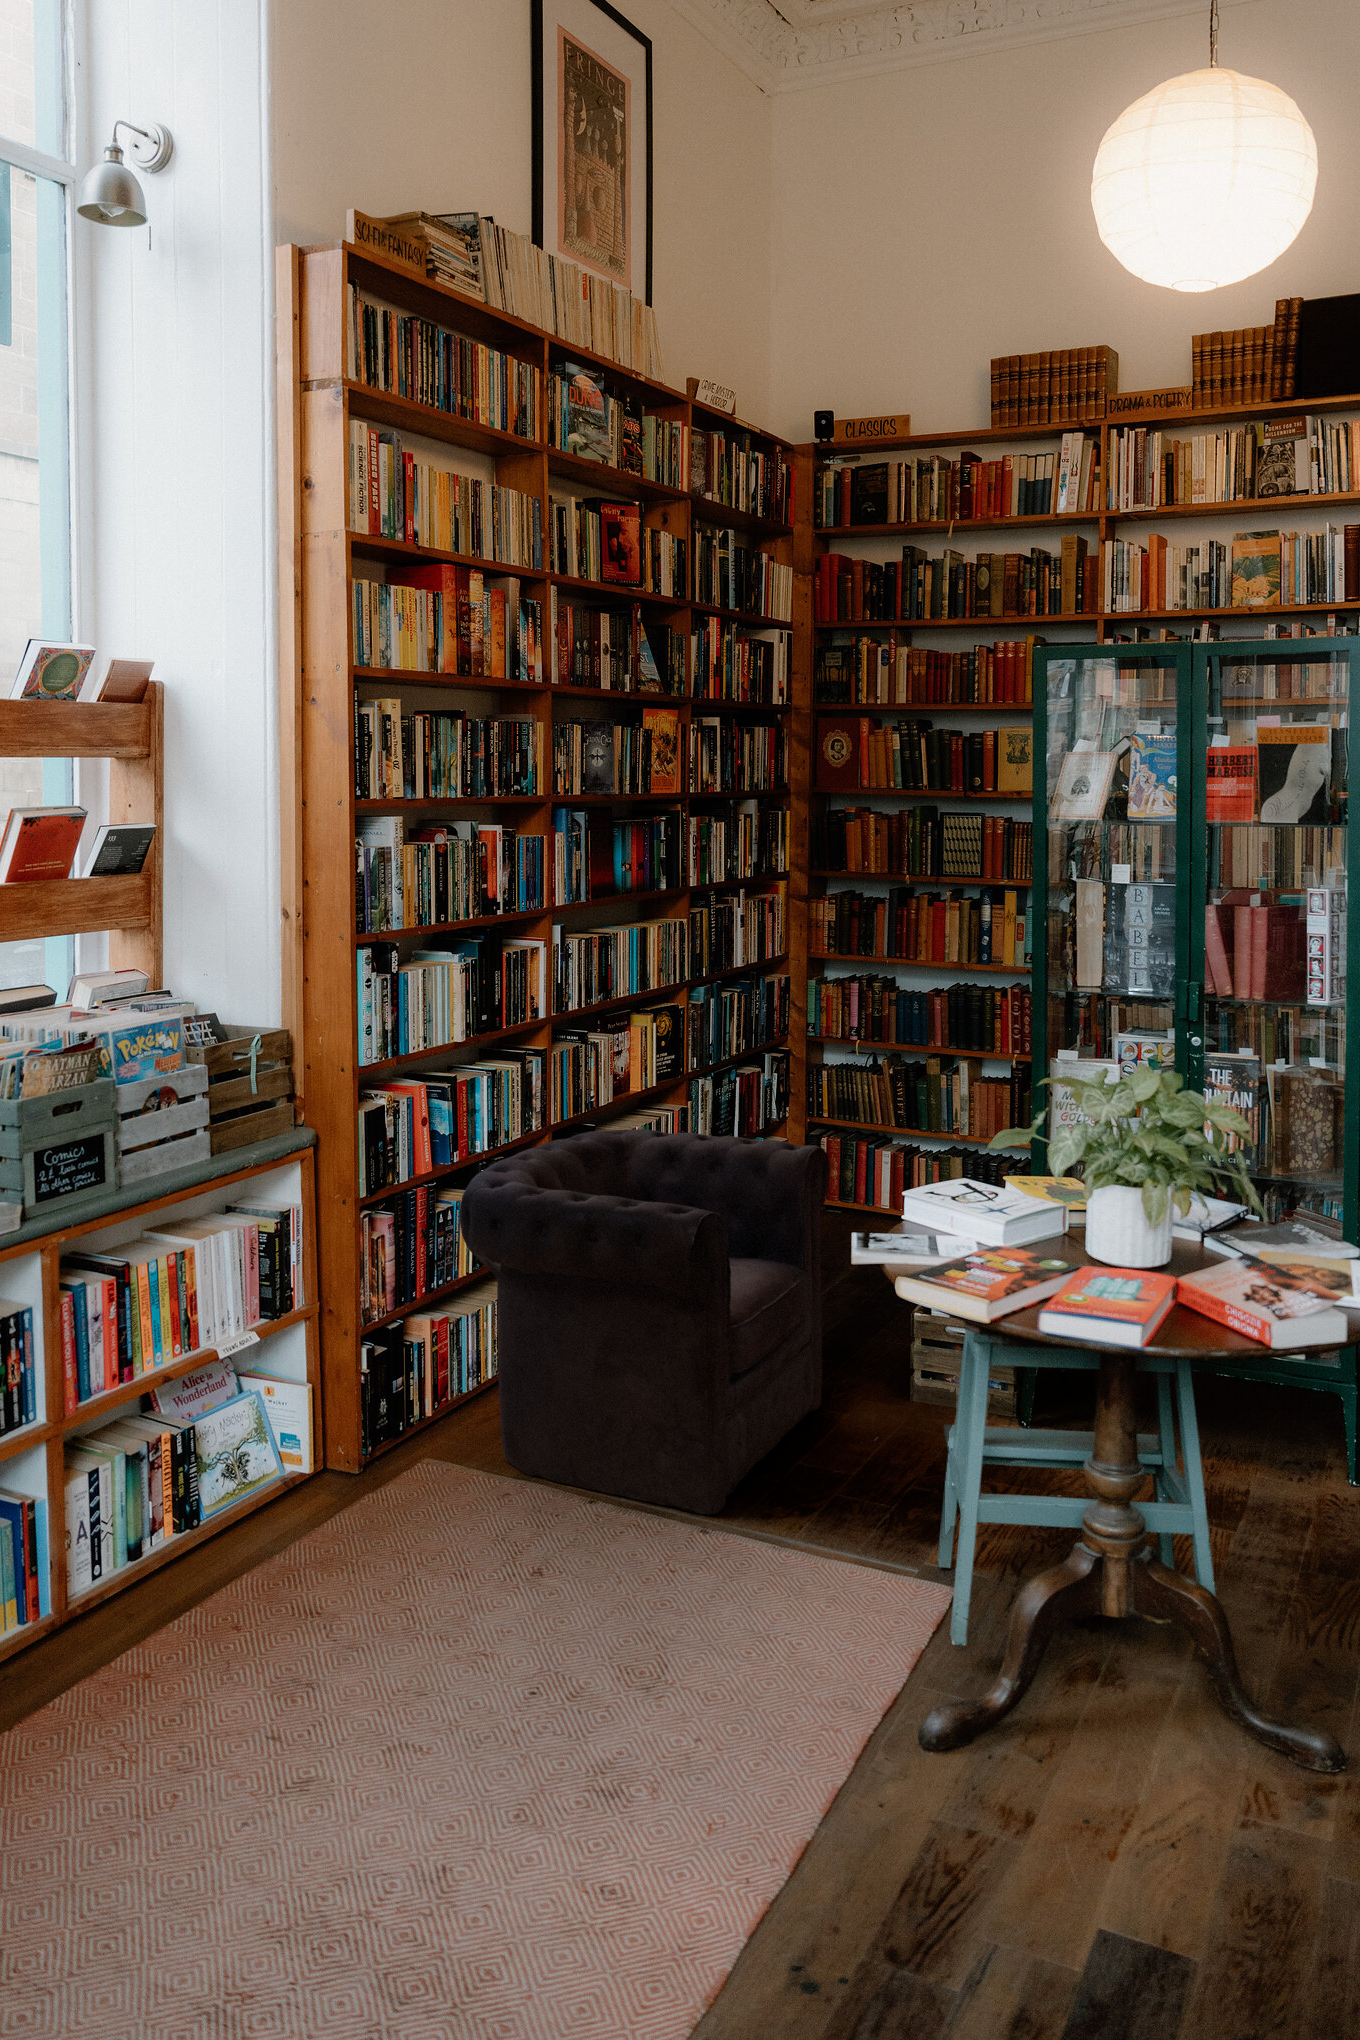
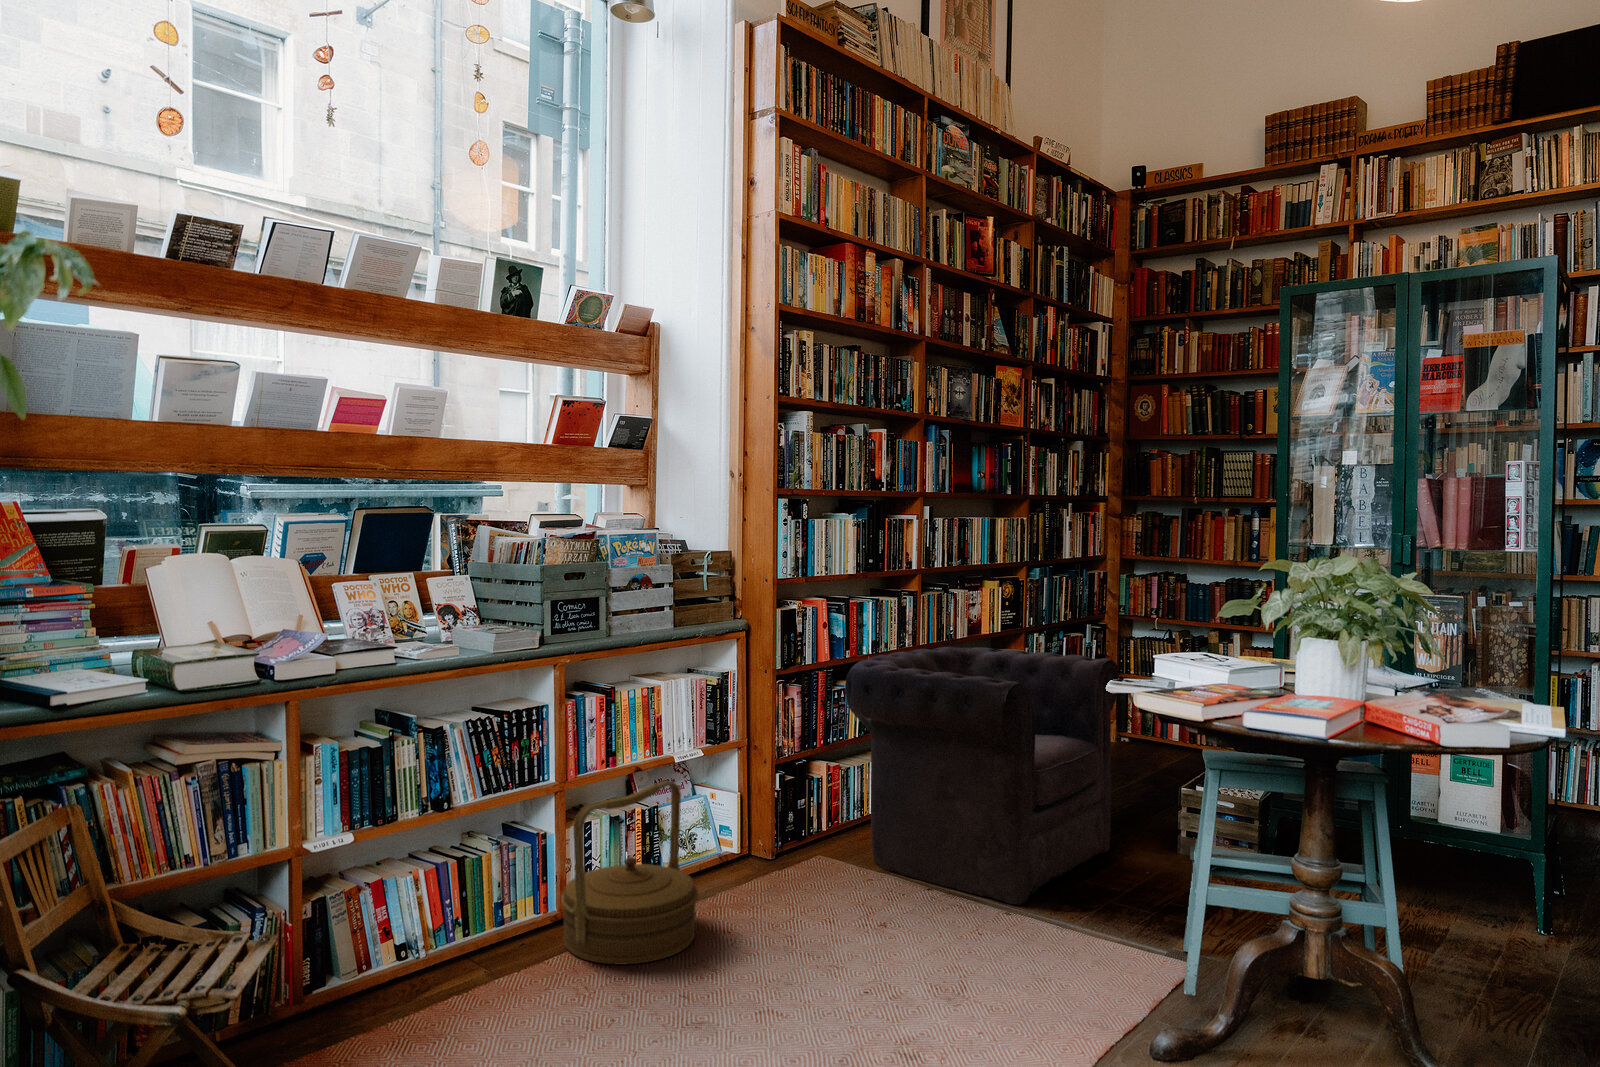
woven basket: none [64,1400,272,1697] -> present [561,781,698,965]

